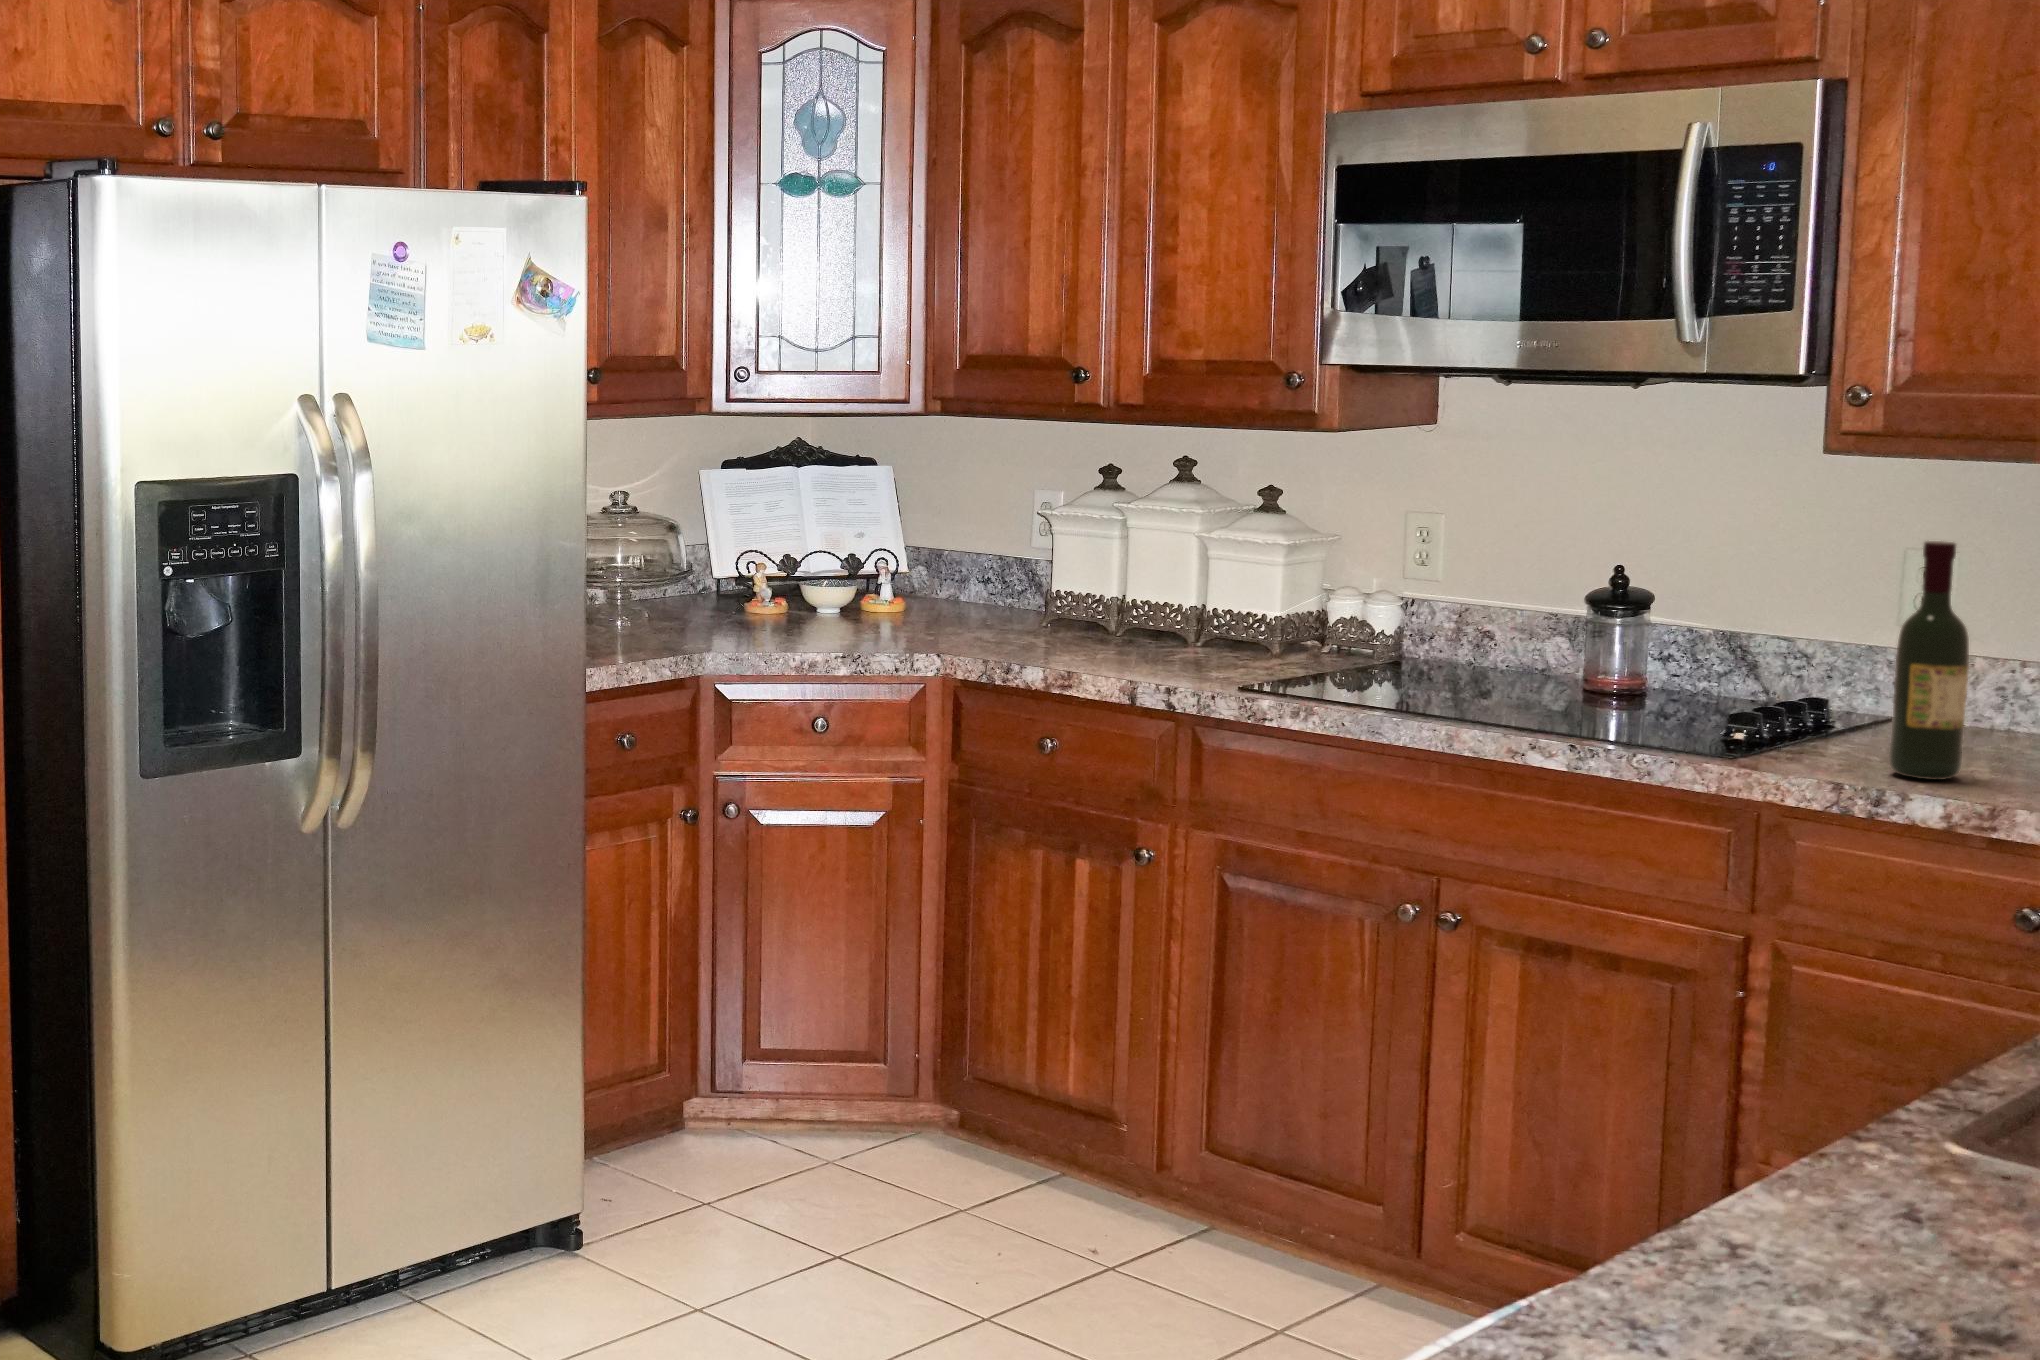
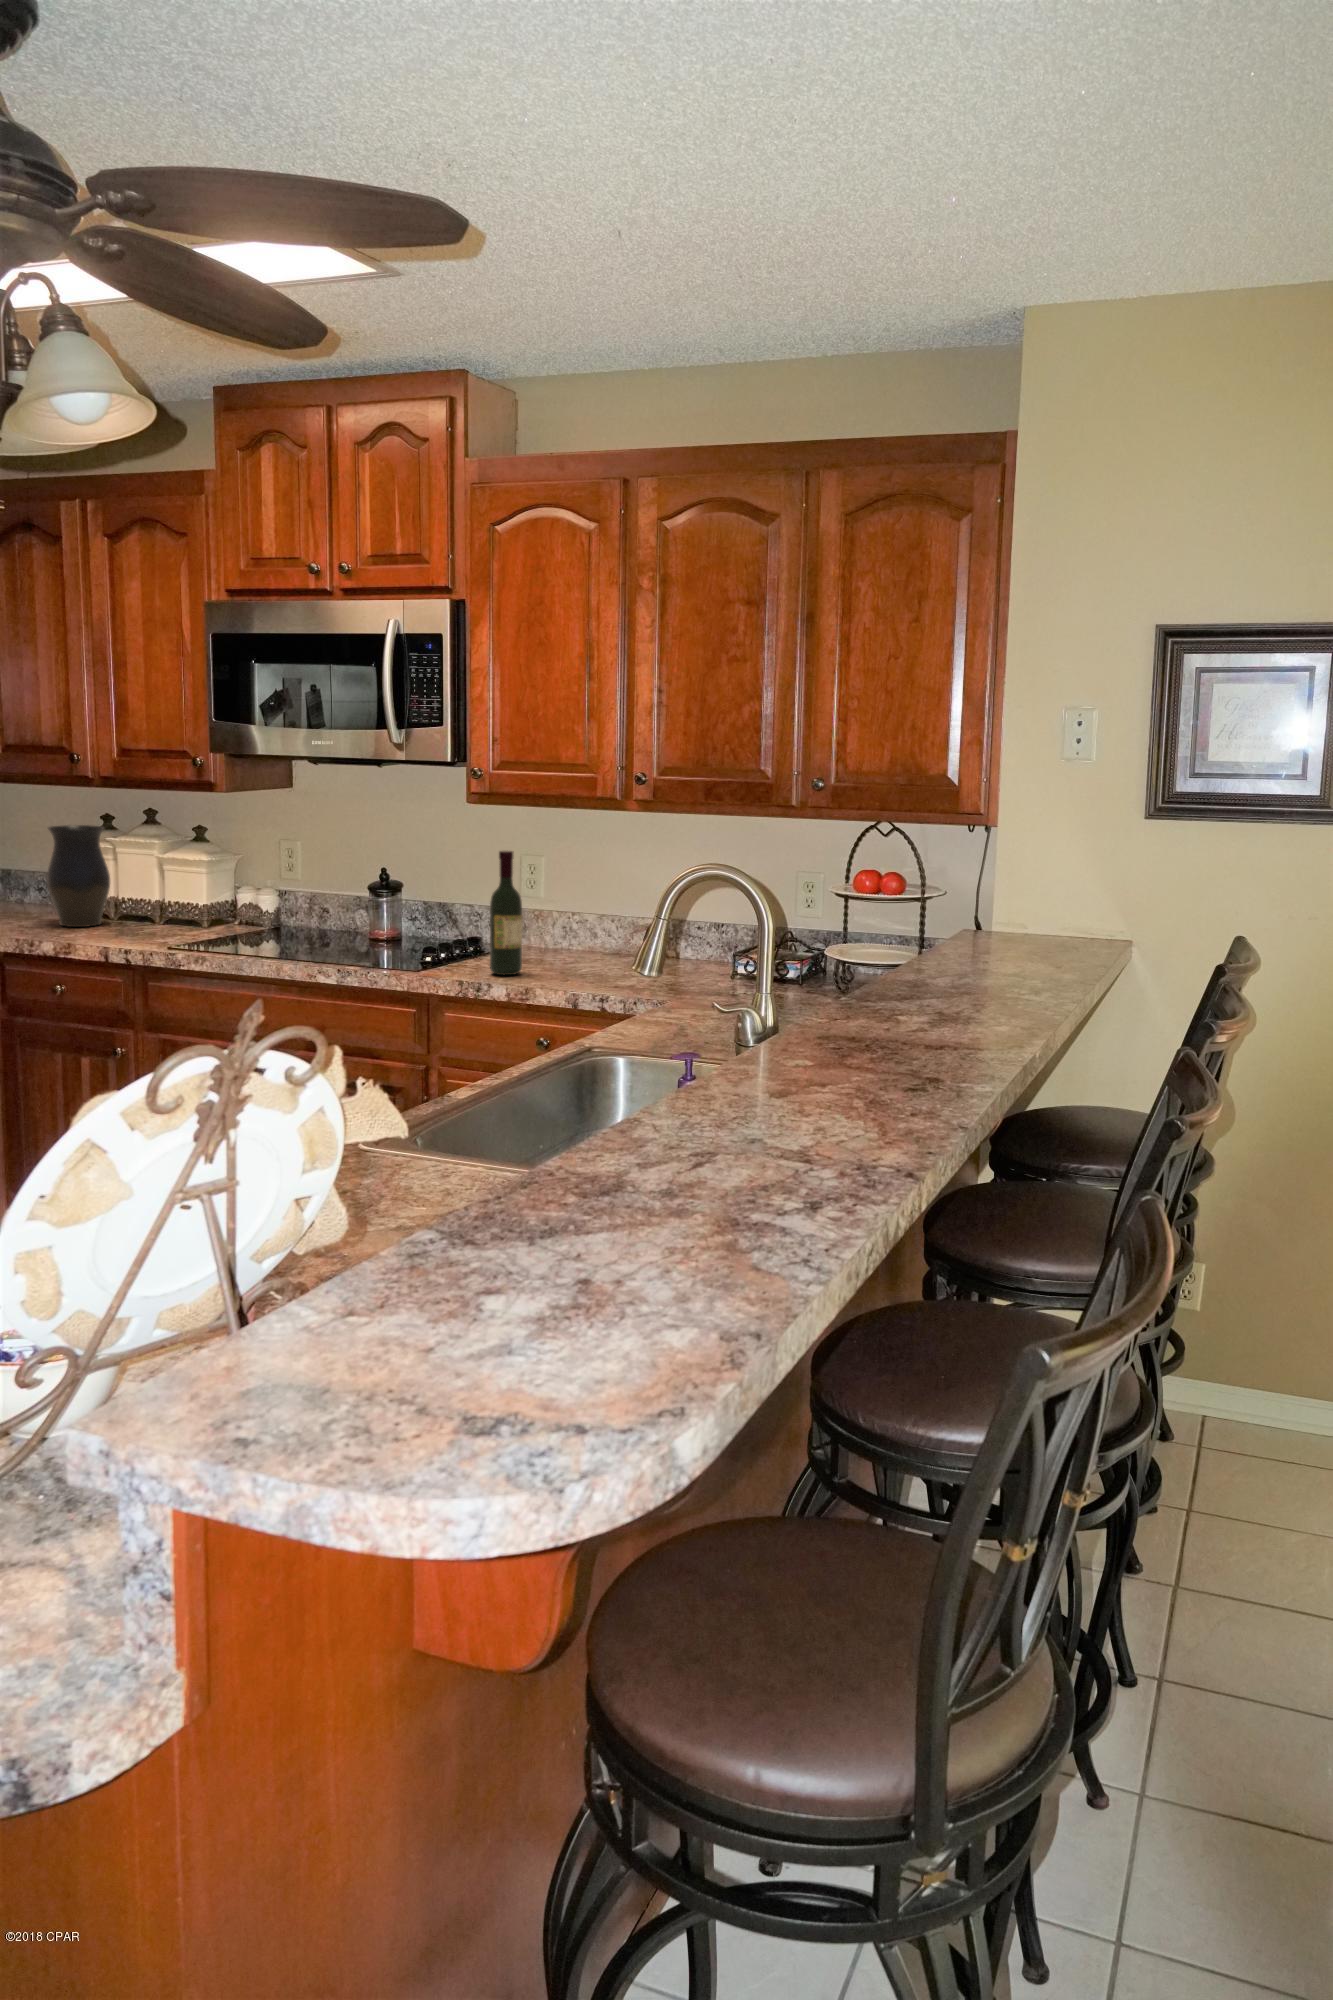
vase: none [1023,483,1119,644] -> present [47,825,110,927]

